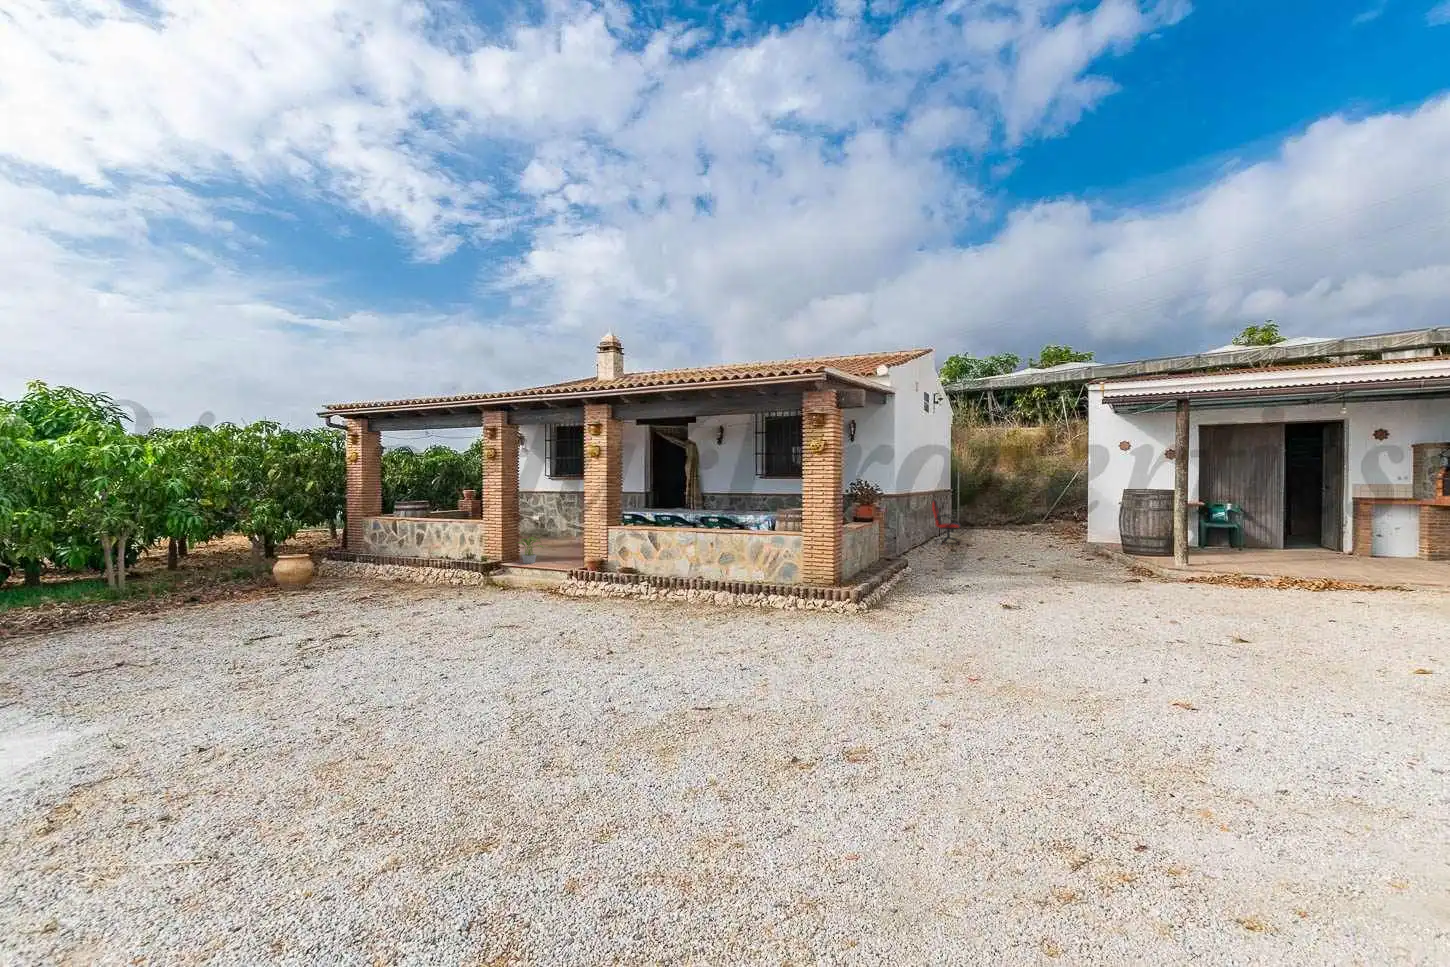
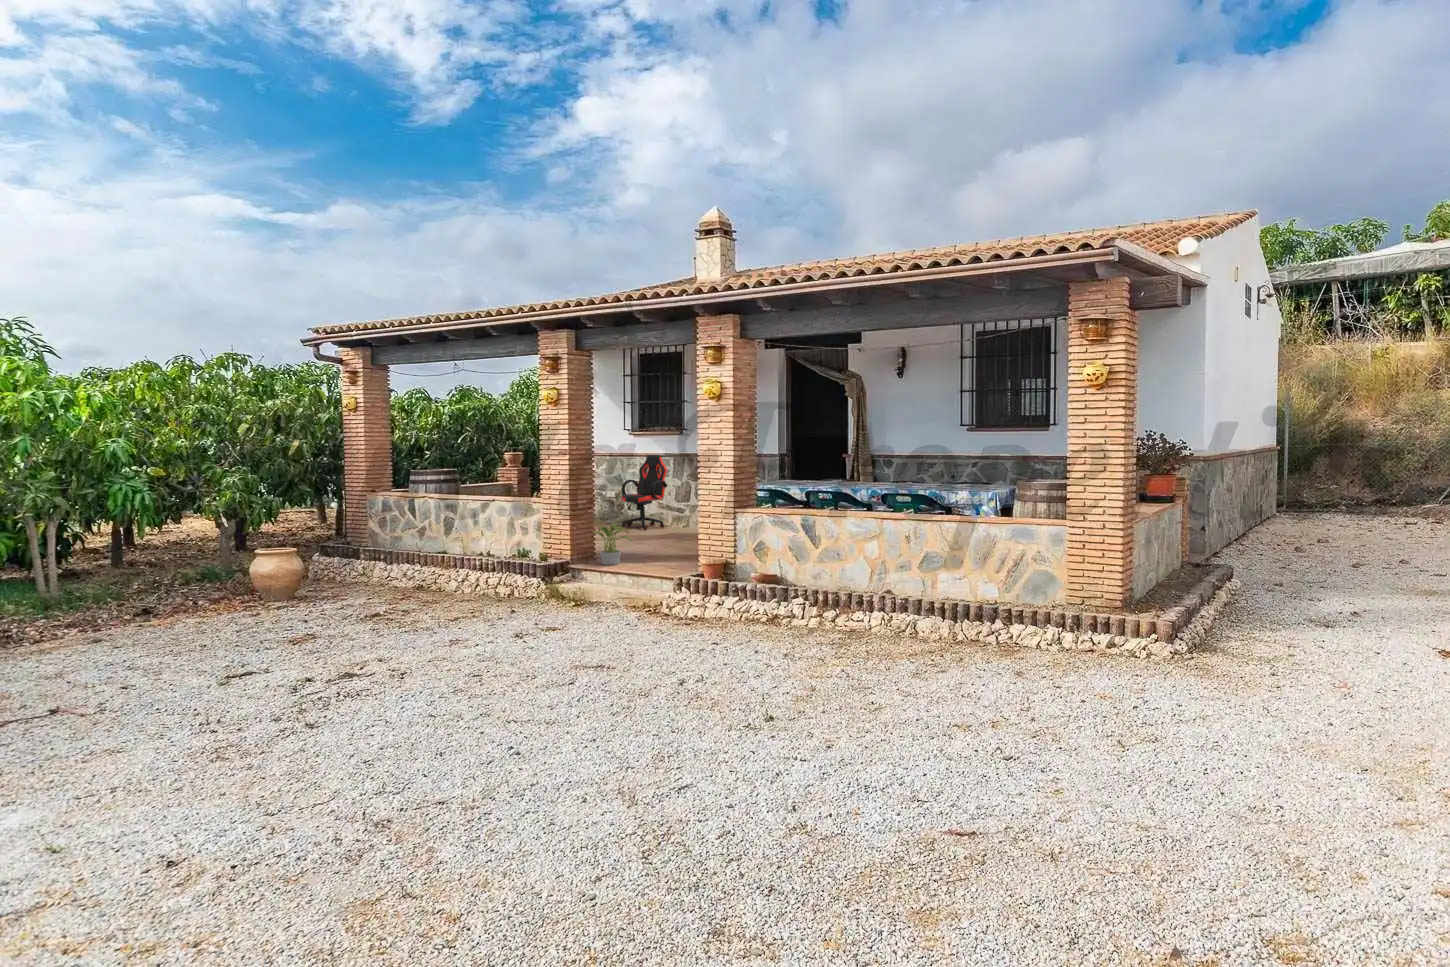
chair: present [932,500,961,545] -> present [621,455,667,530]

